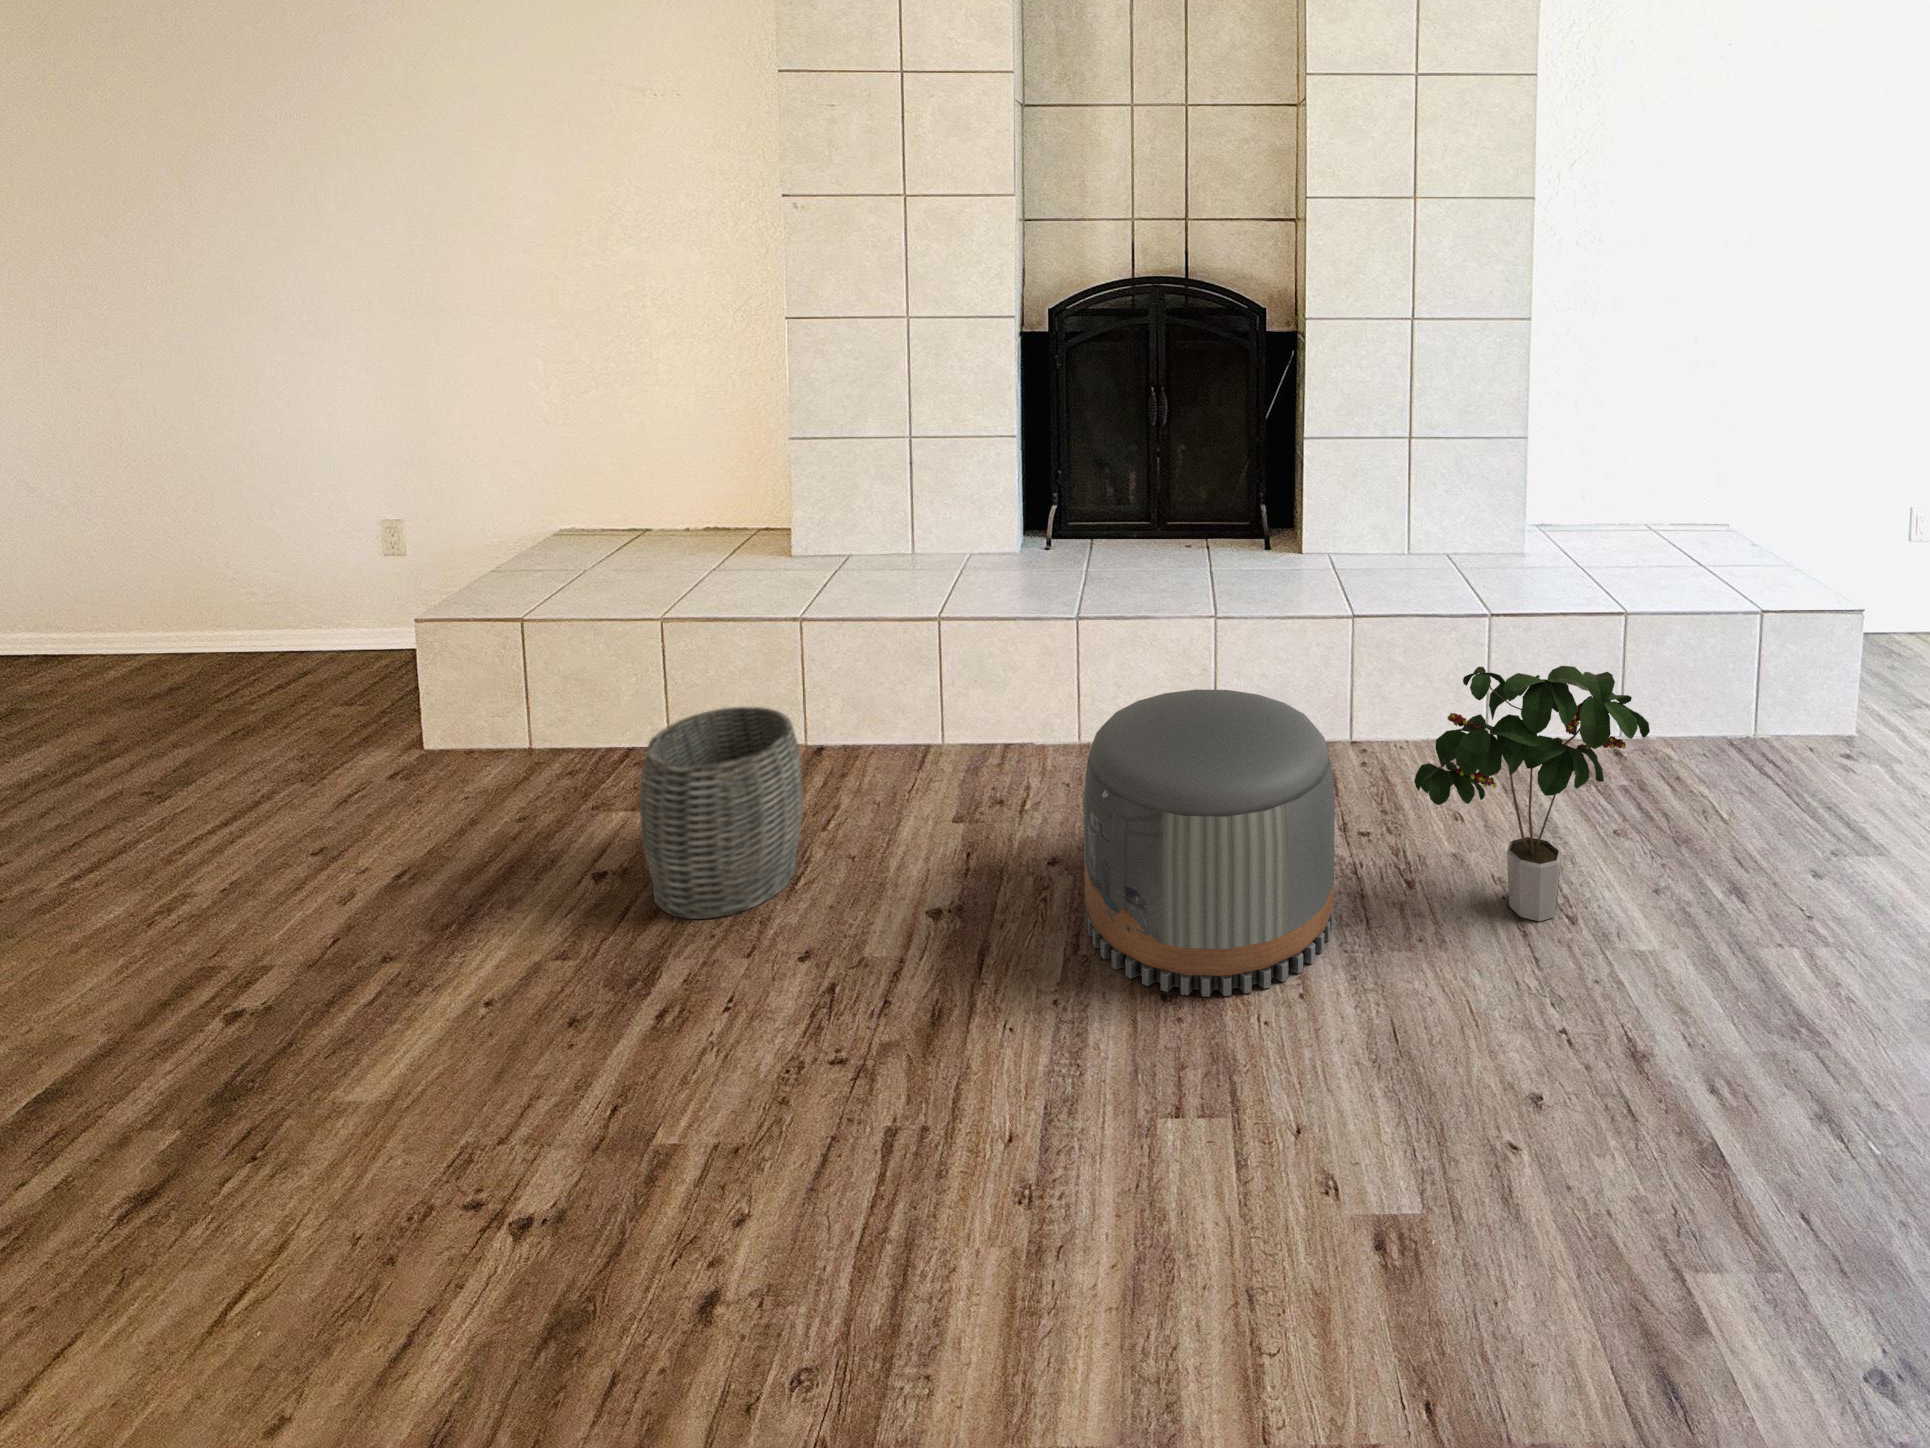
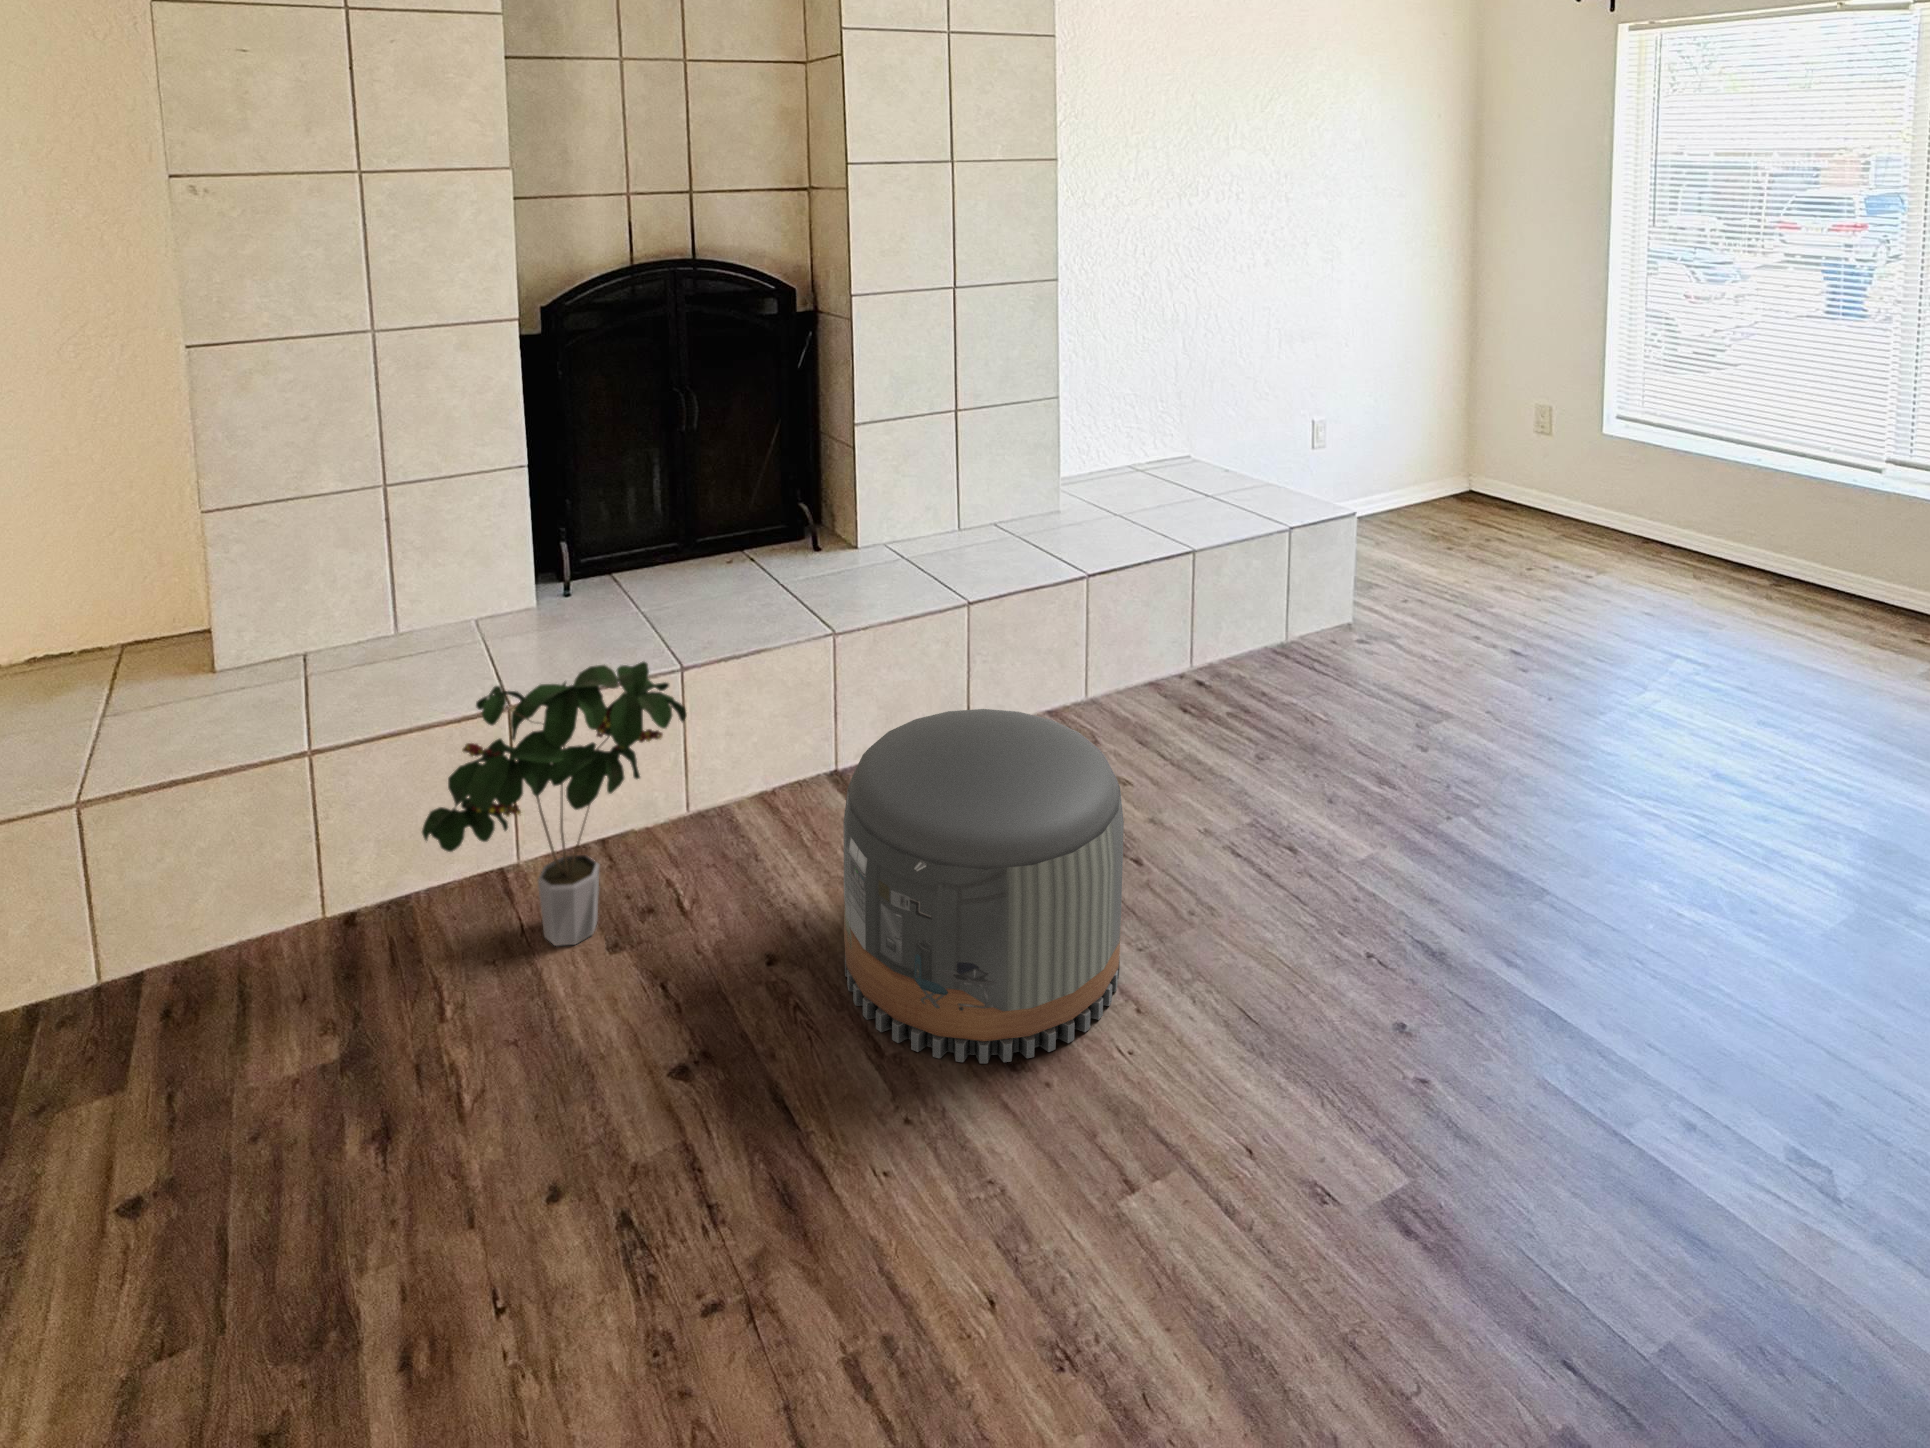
potted plant: present [1414,666,1650,921] -> present [422,662,687,946]
woven basket: present [640,707,803,919] -> none [203,883,452,1222]

